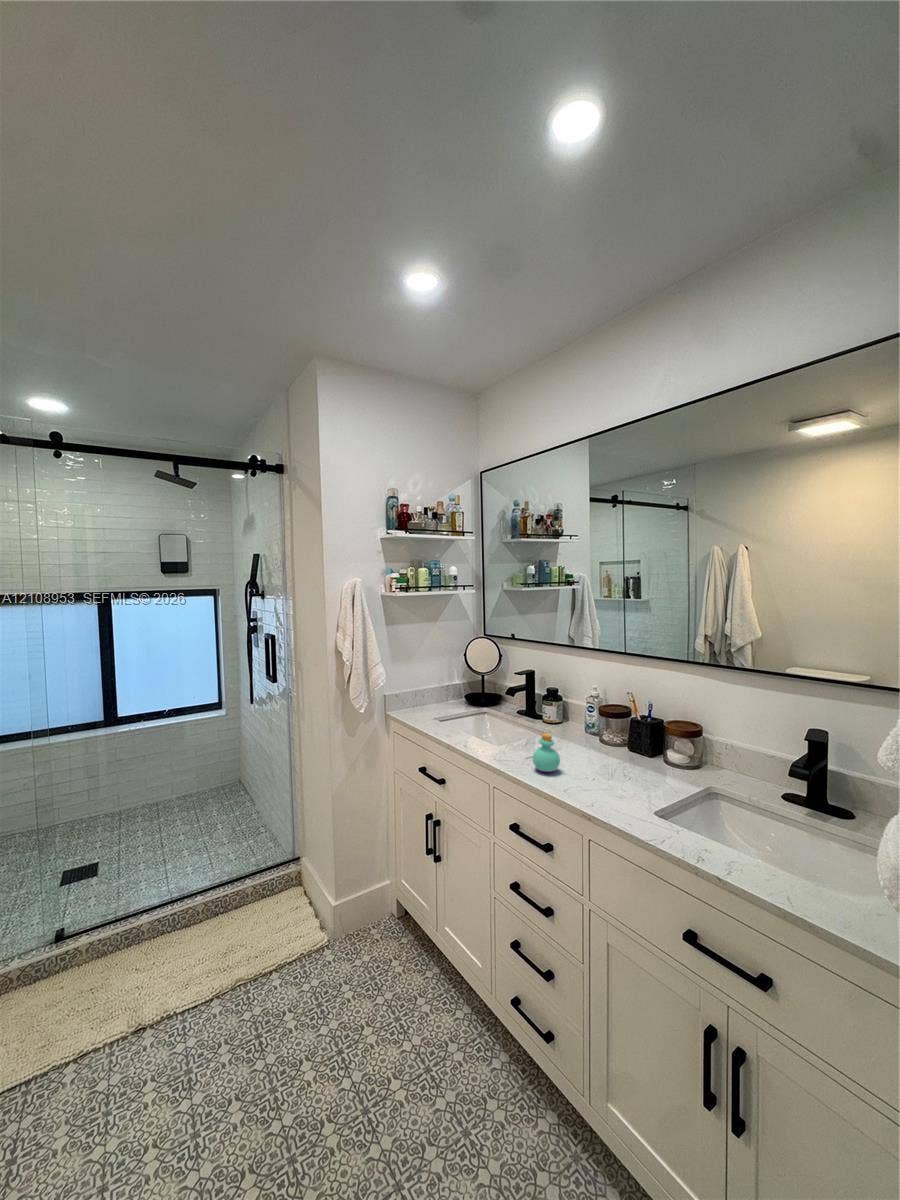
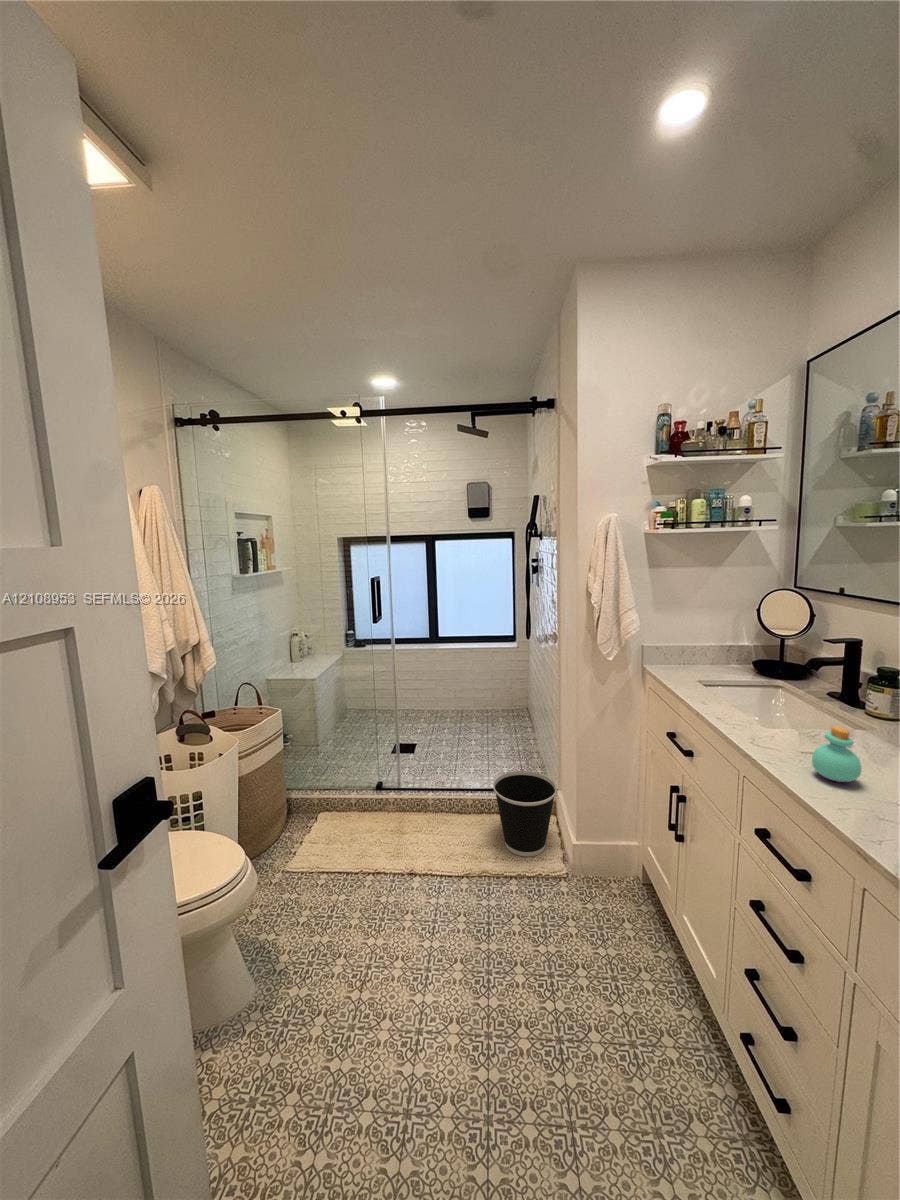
wastebasket: none [238,846,310,945] -> present [493,771,557,857]

